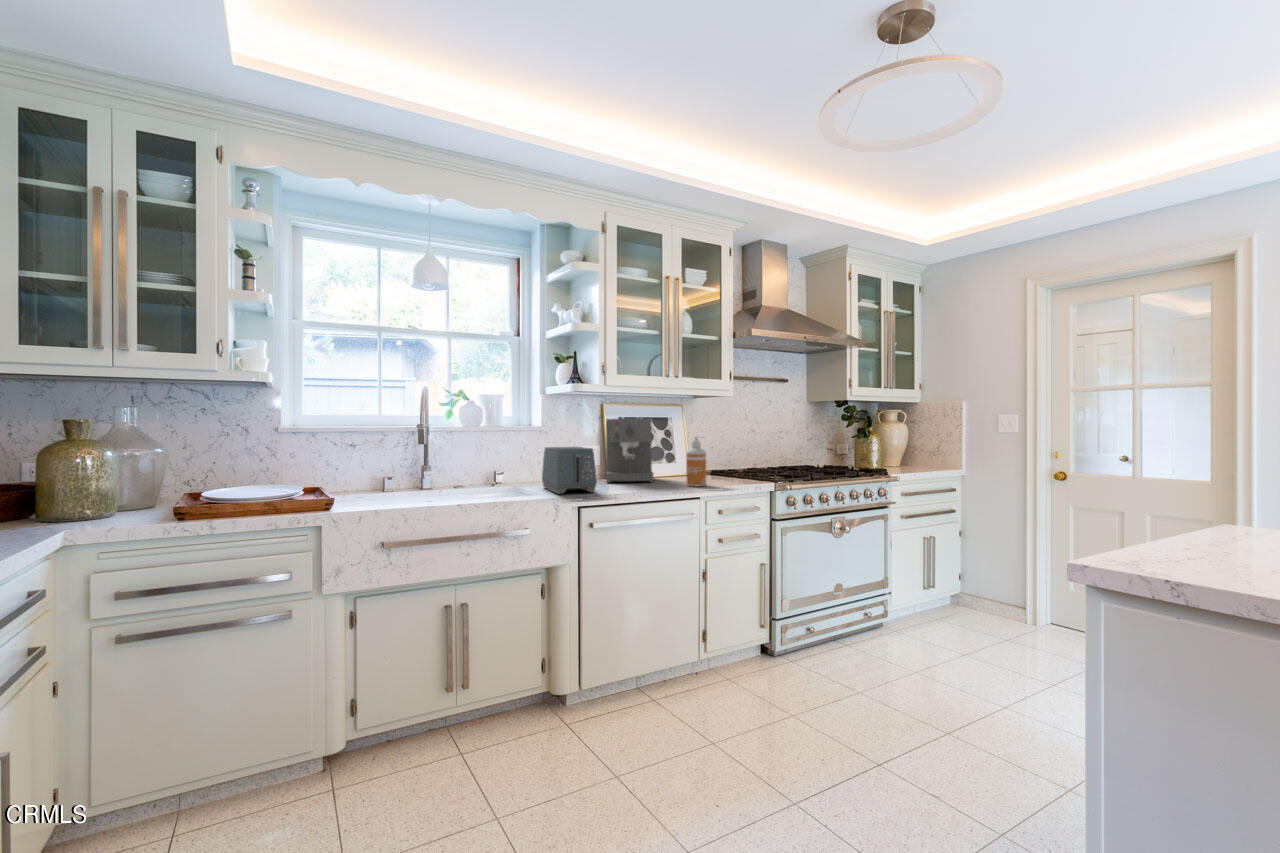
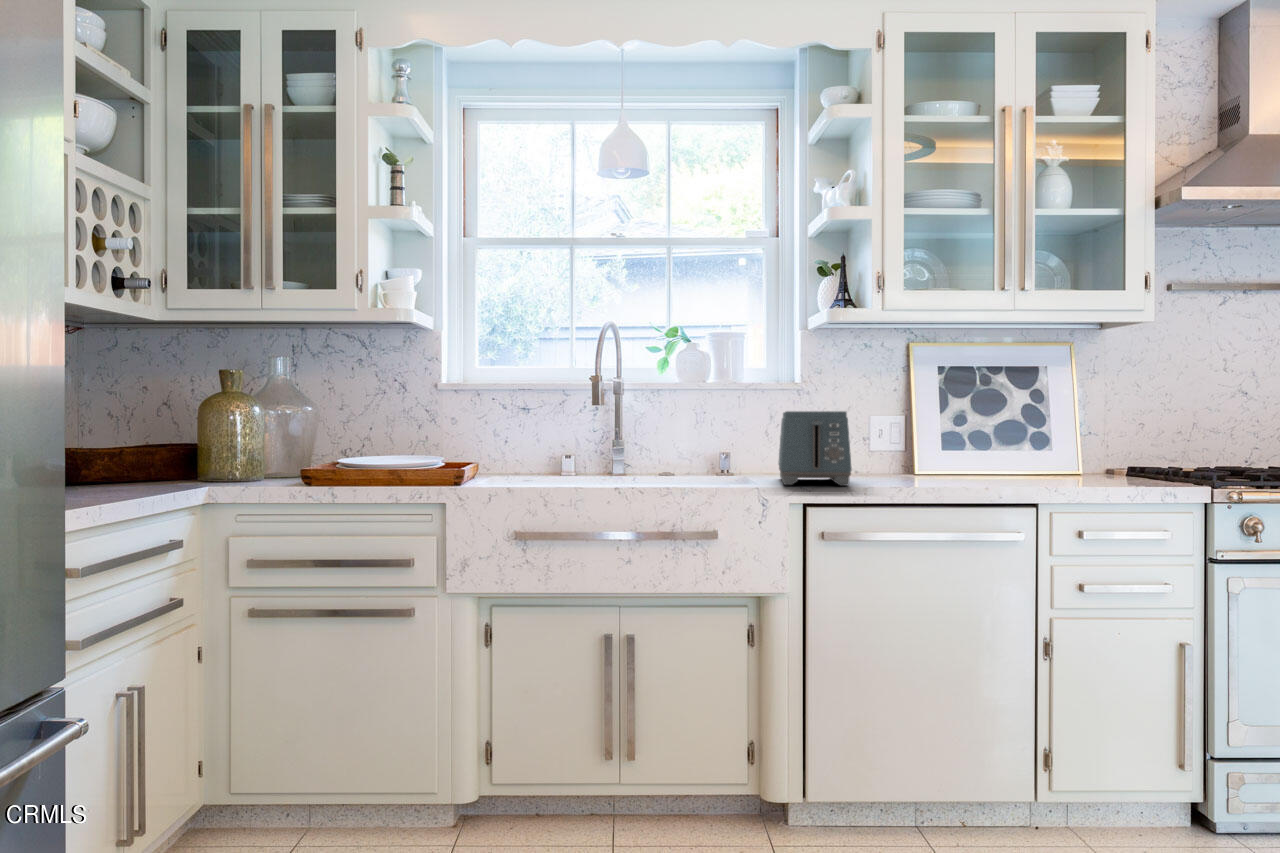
coffee maker: present [606,419,654,483] -> none [895,364,991,479]
soap dispenser: present [686,436,706,486] -> none [1038,394,1079,488]

